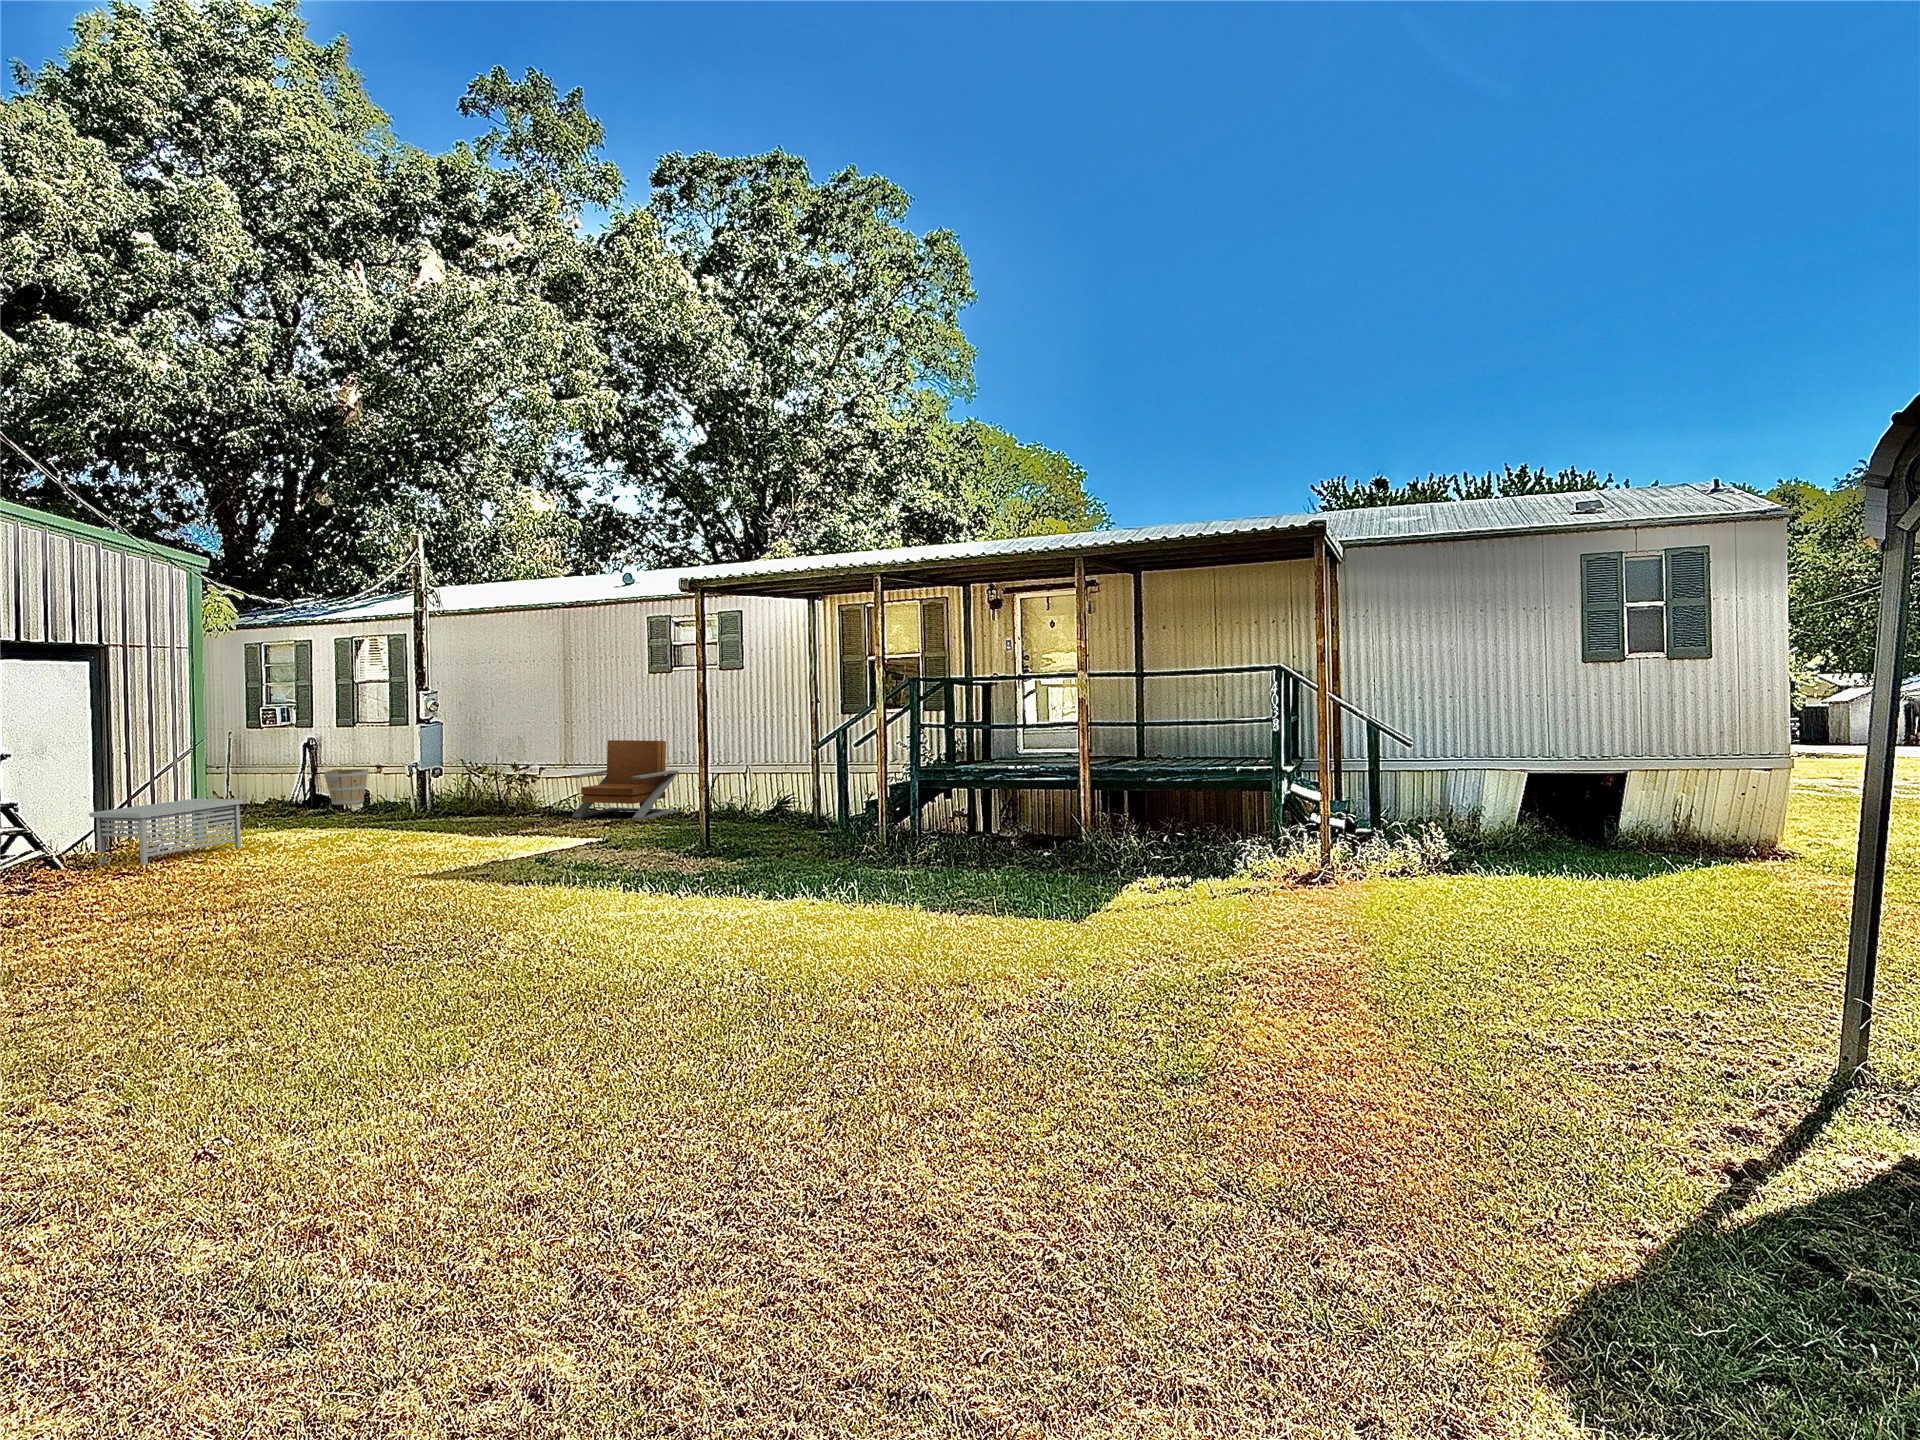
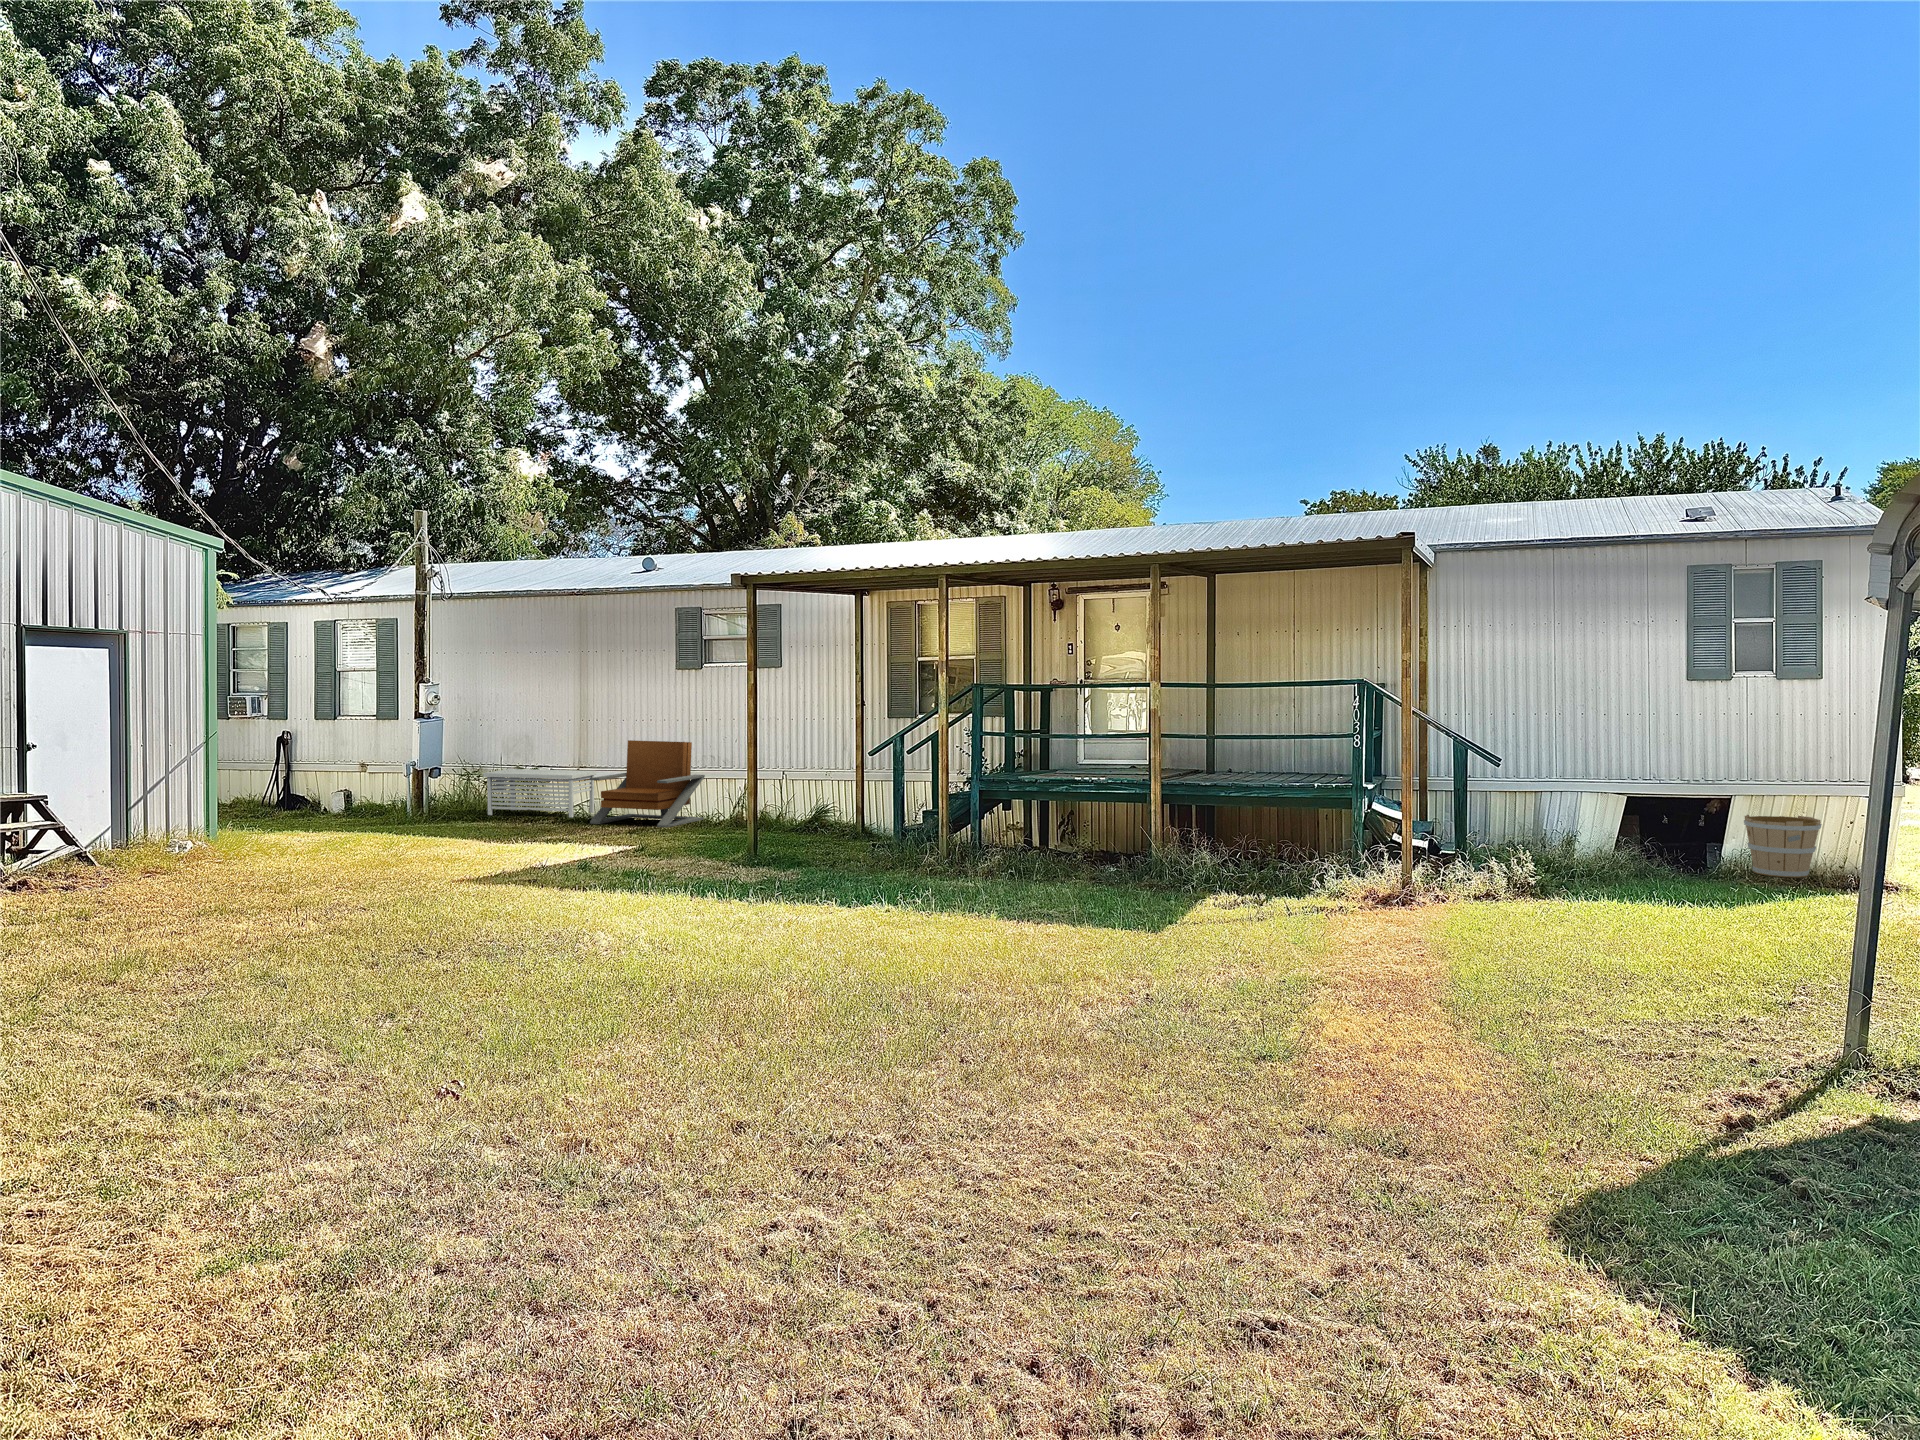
wooden bucket: present [324,769,369,805] -> present [1744,815,1822,878]
storage bench: present [89,799,243,865] -> present [483,769,596,817]

